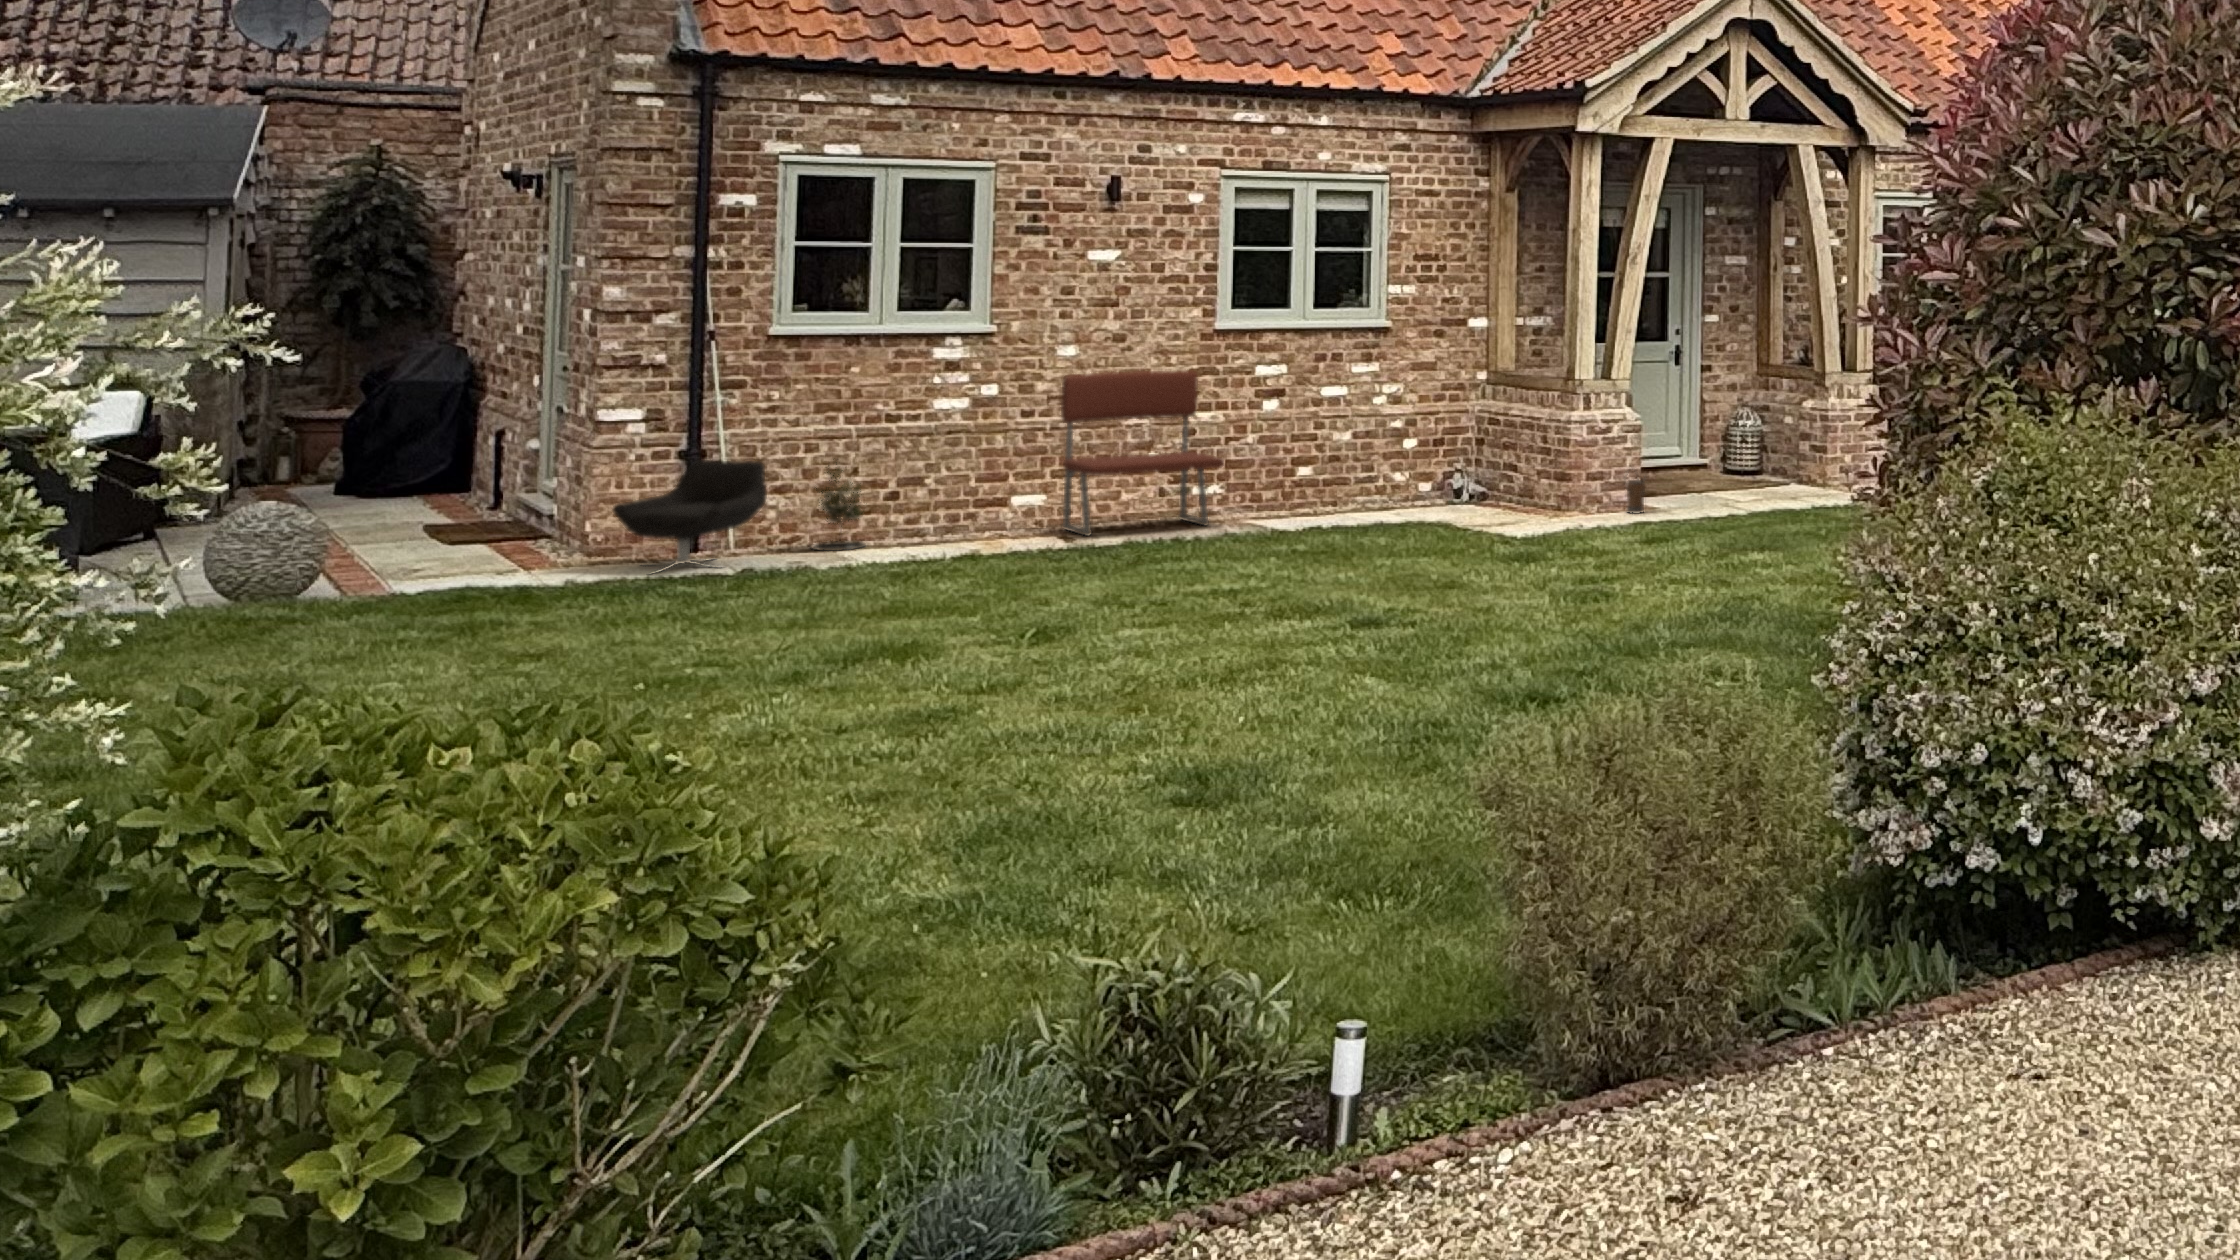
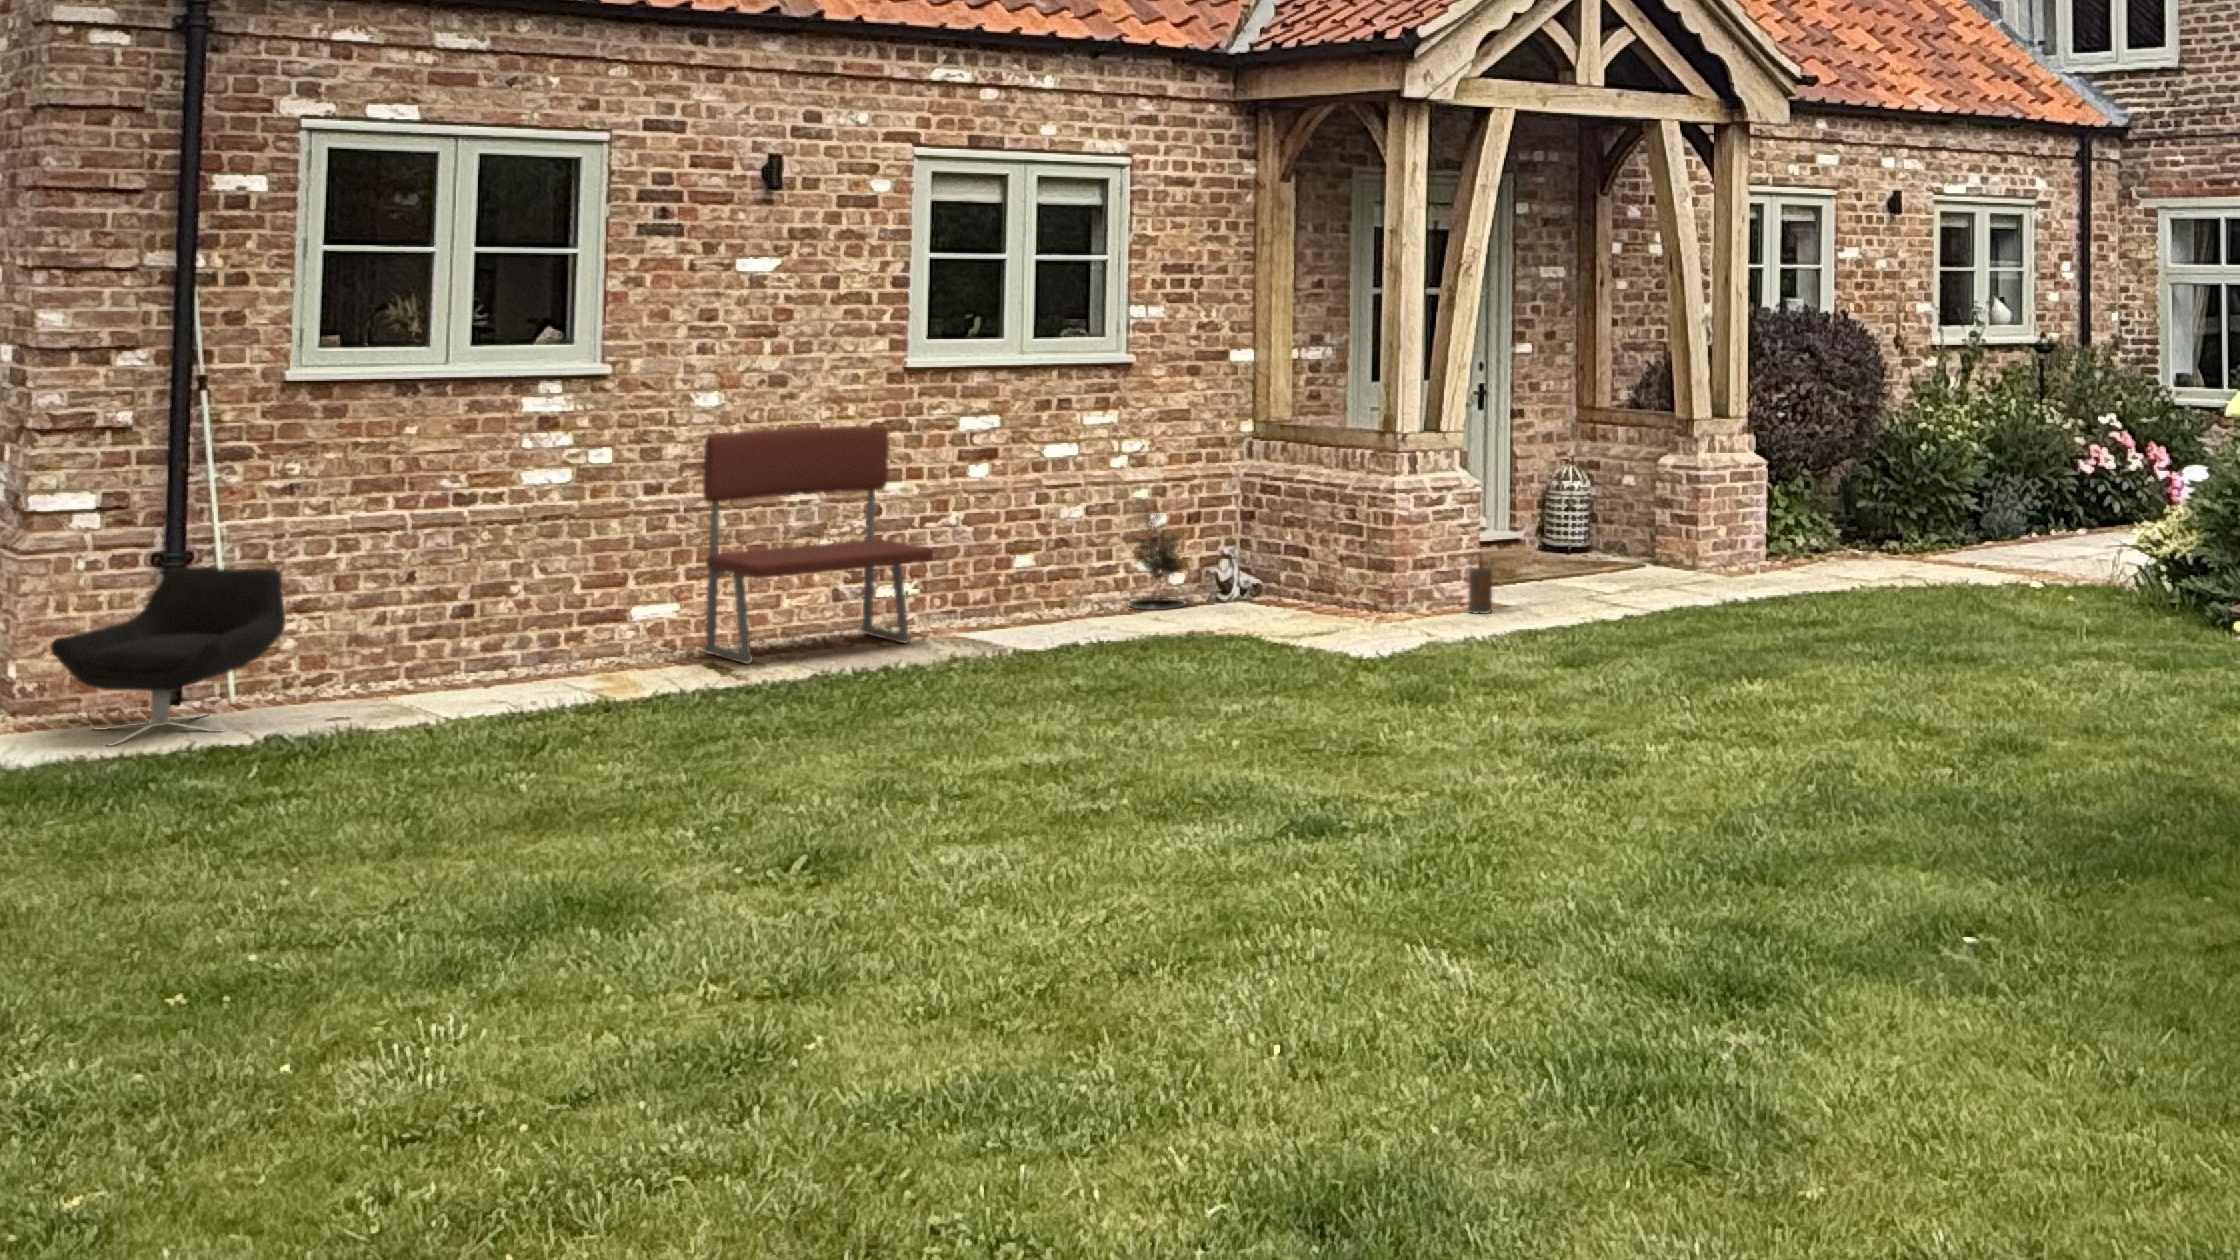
potted tree: present [812,459,865,551] -> present [1129,511,1186,610]

